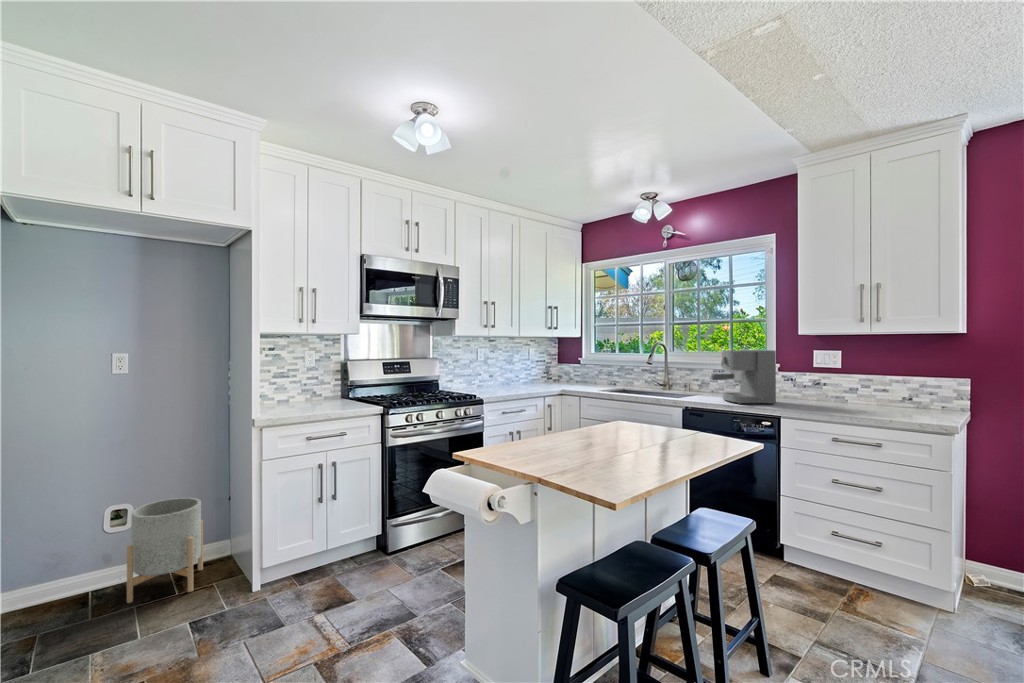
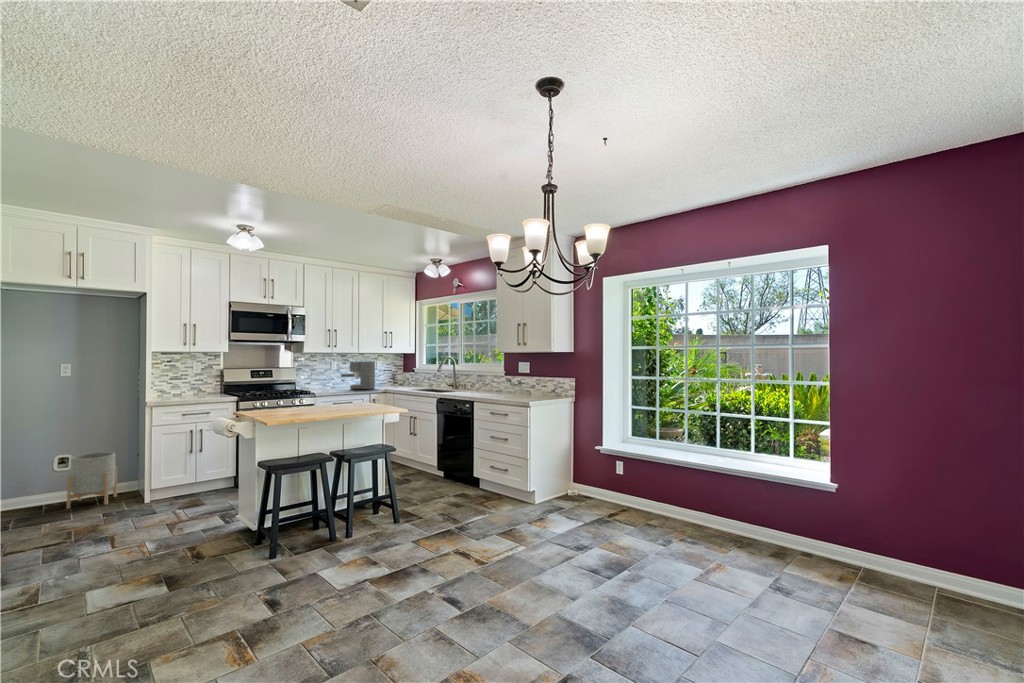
coffee maker: present [711,350,776,404] -> present [341,361,375,389]

